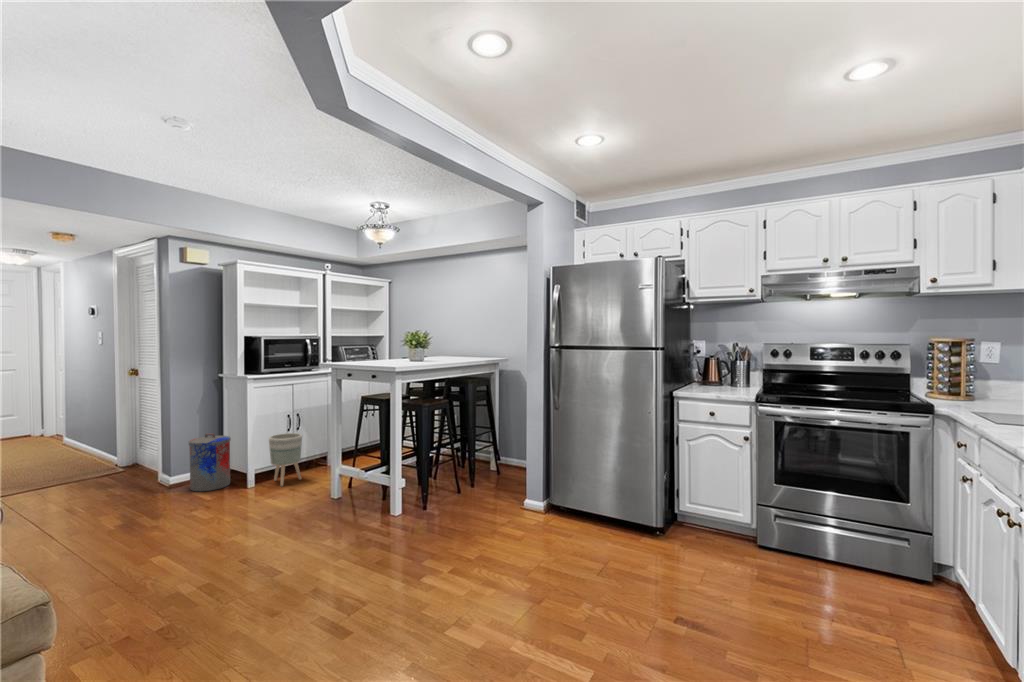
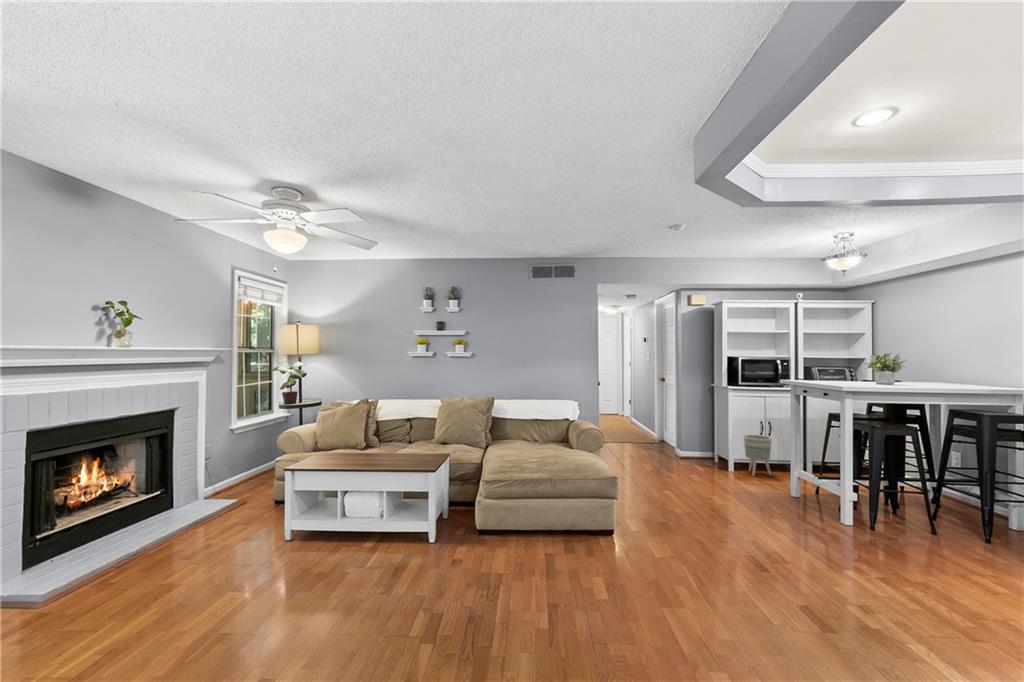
trash can: present [189,433,231,491] -> none [690,425,717,467]

